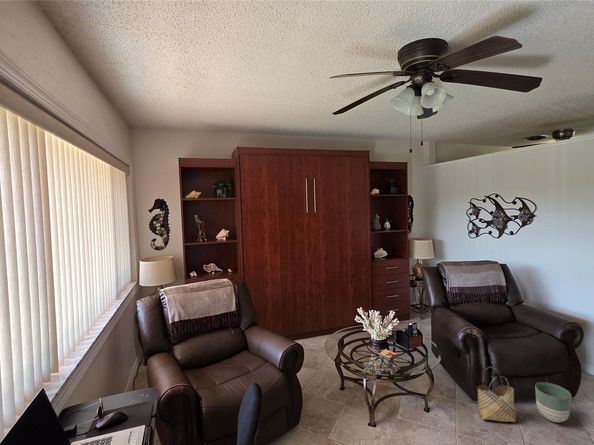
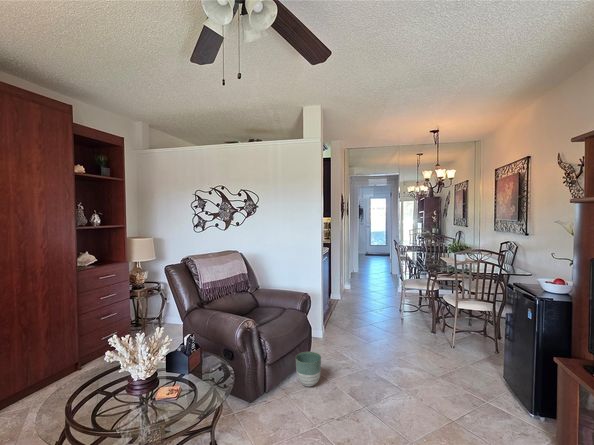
woven basket: present [477,367,516,422] -> none [260,356,291,418]

